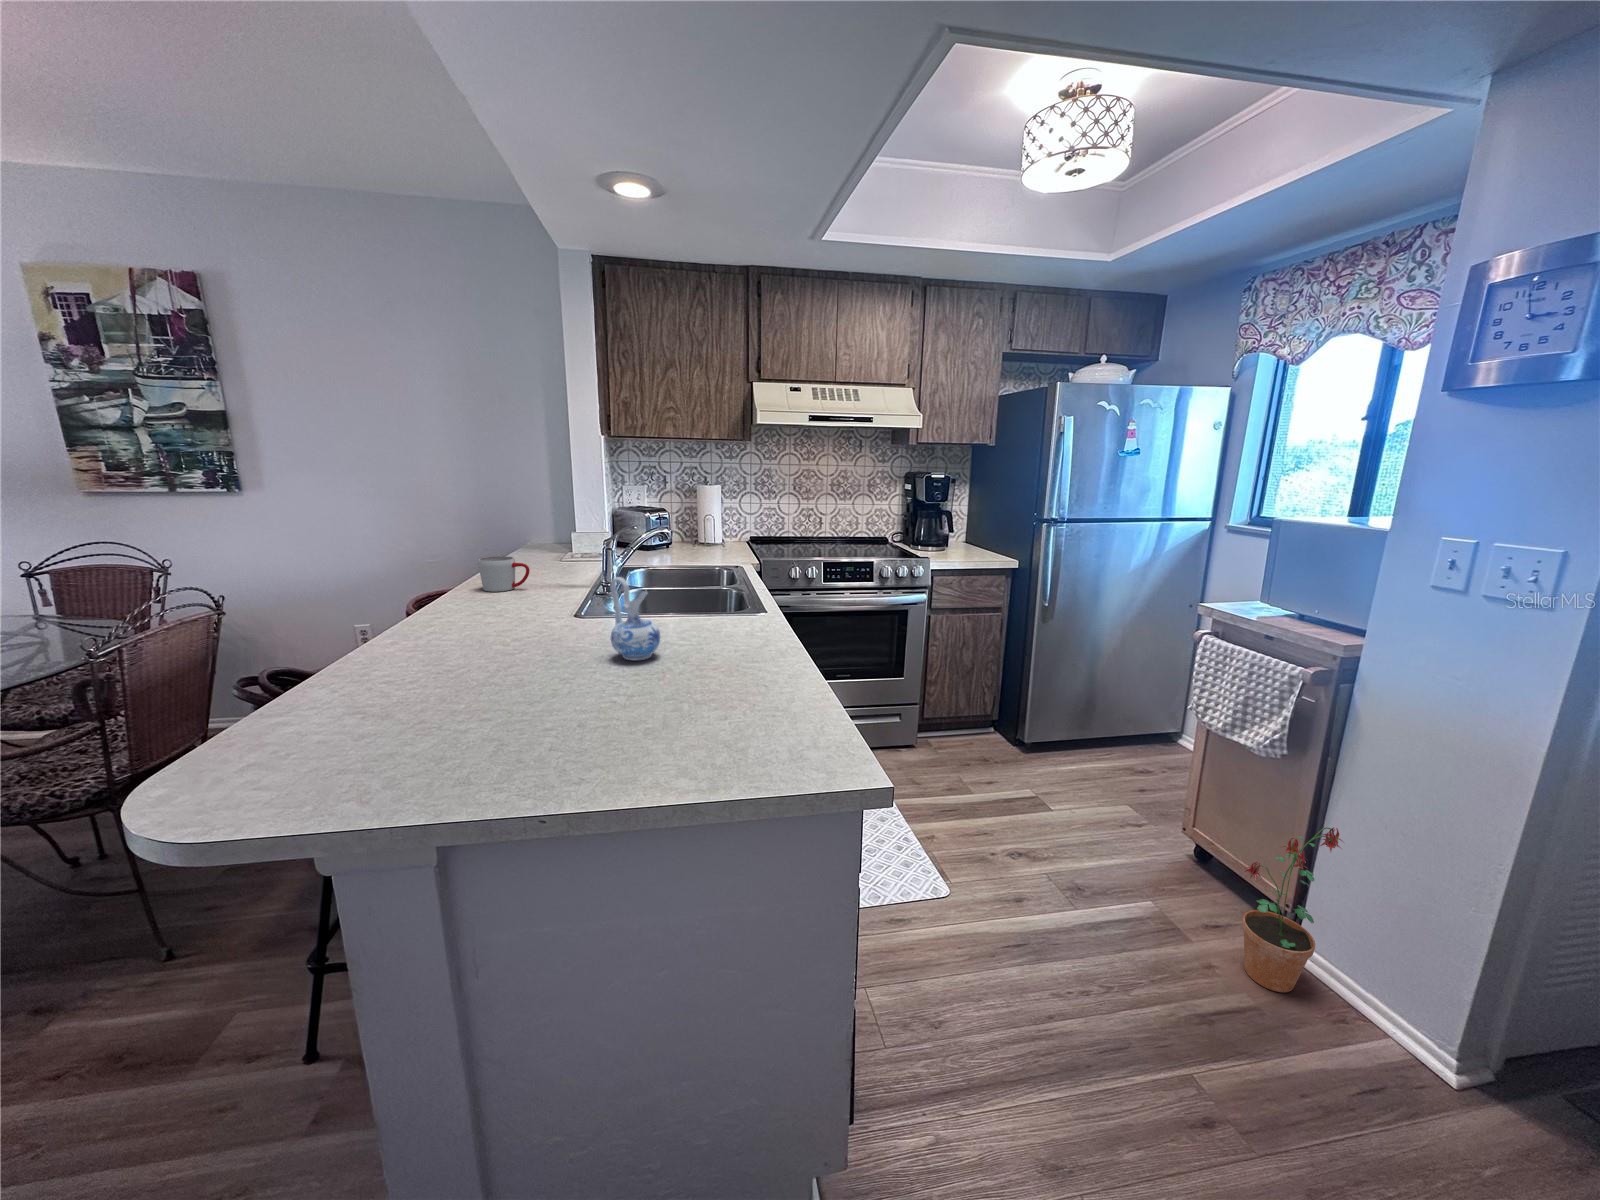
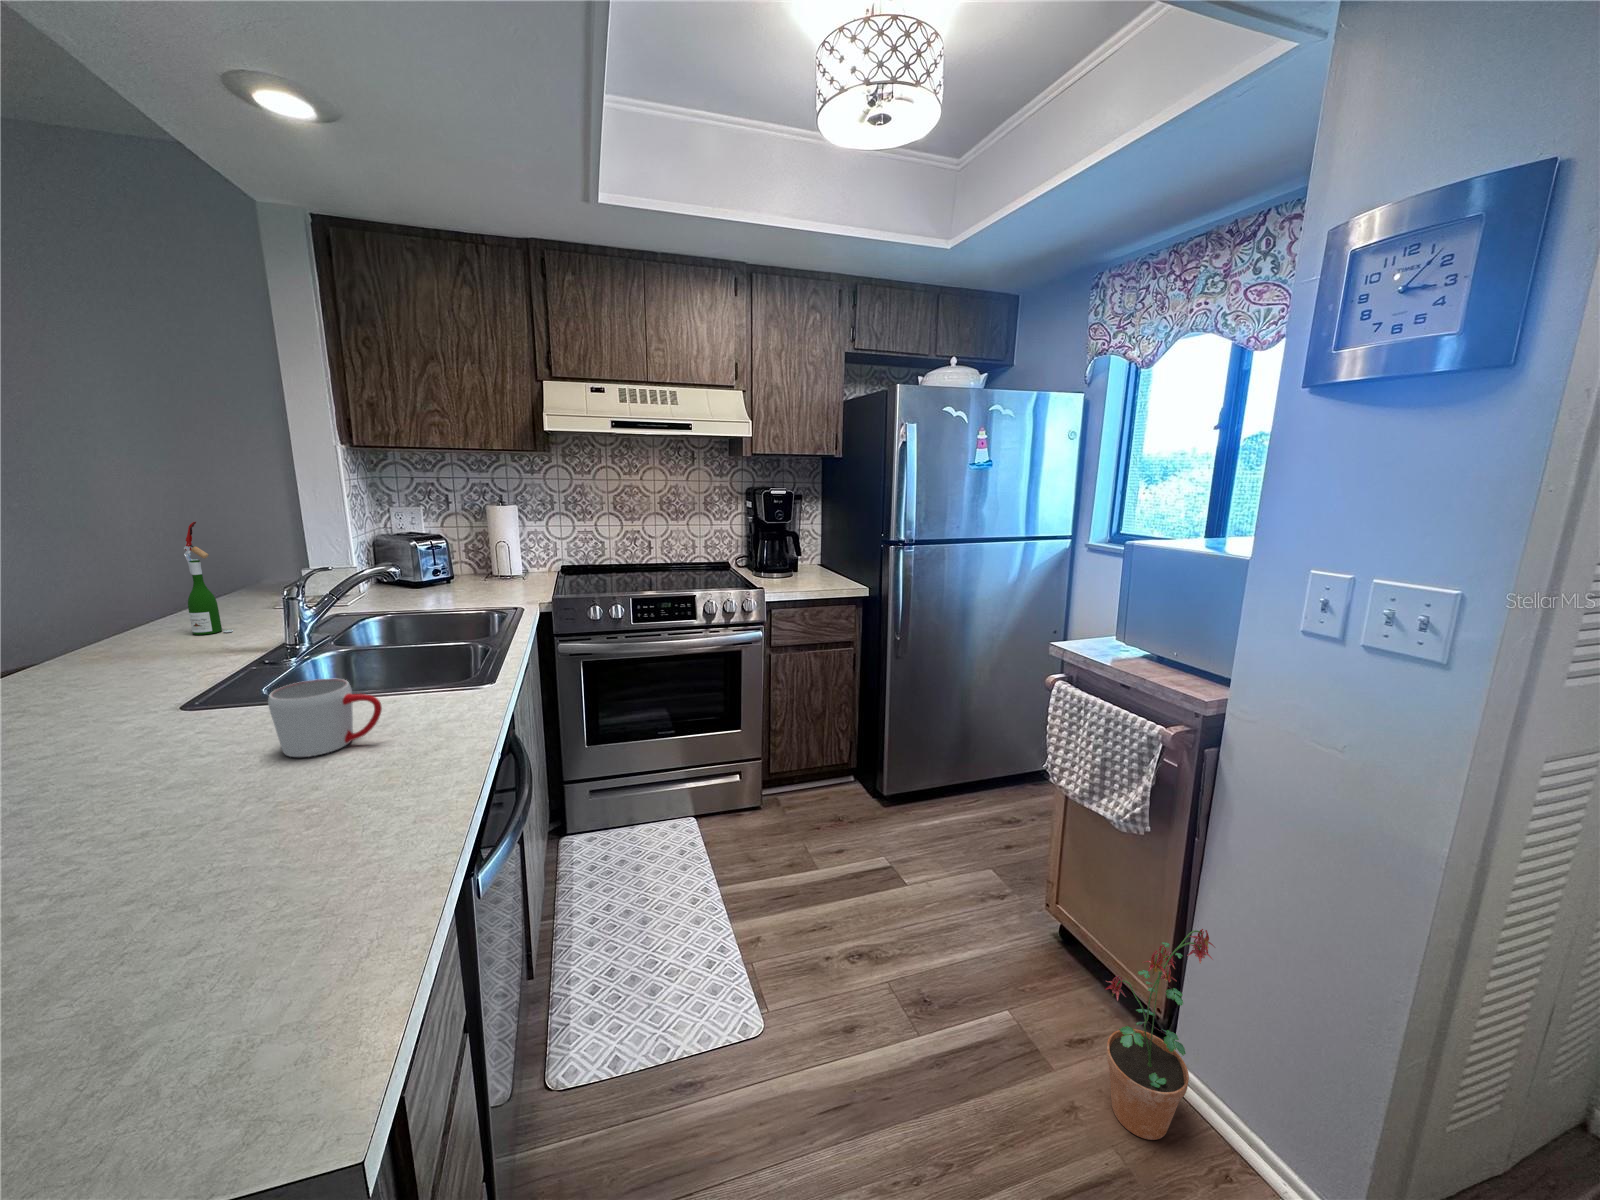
wine bottle: none [529,491,555,573] -> present [184,522,233,635]
mug: present [478,556,530,592] -> present [268,678,382,757]
ceramic pitcher: present [610,577,660,661] -> none [111,676,221,811]

